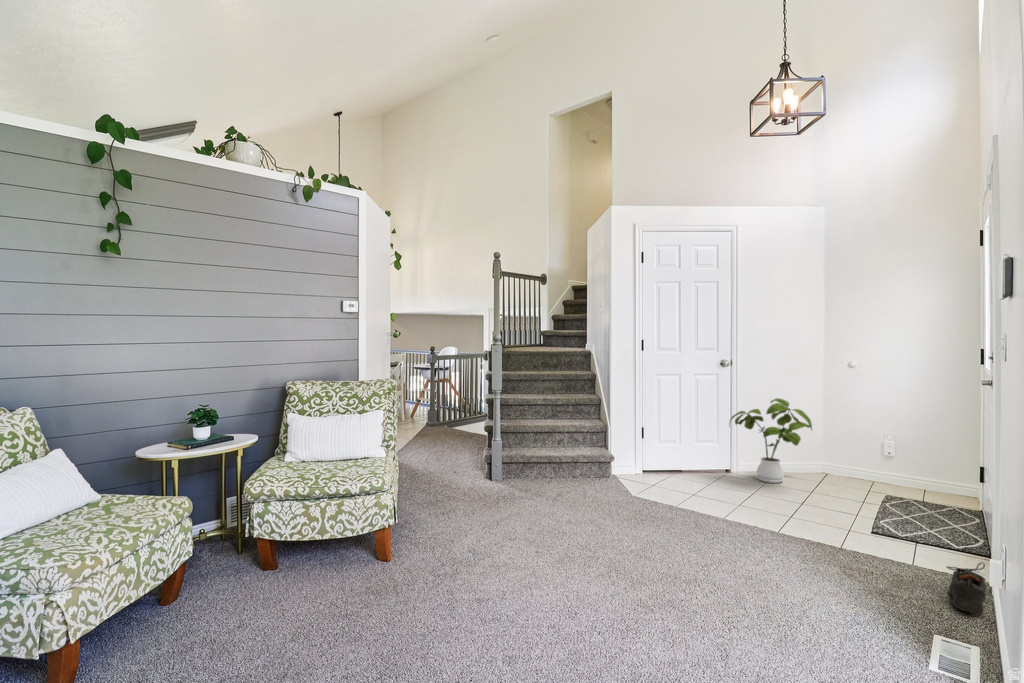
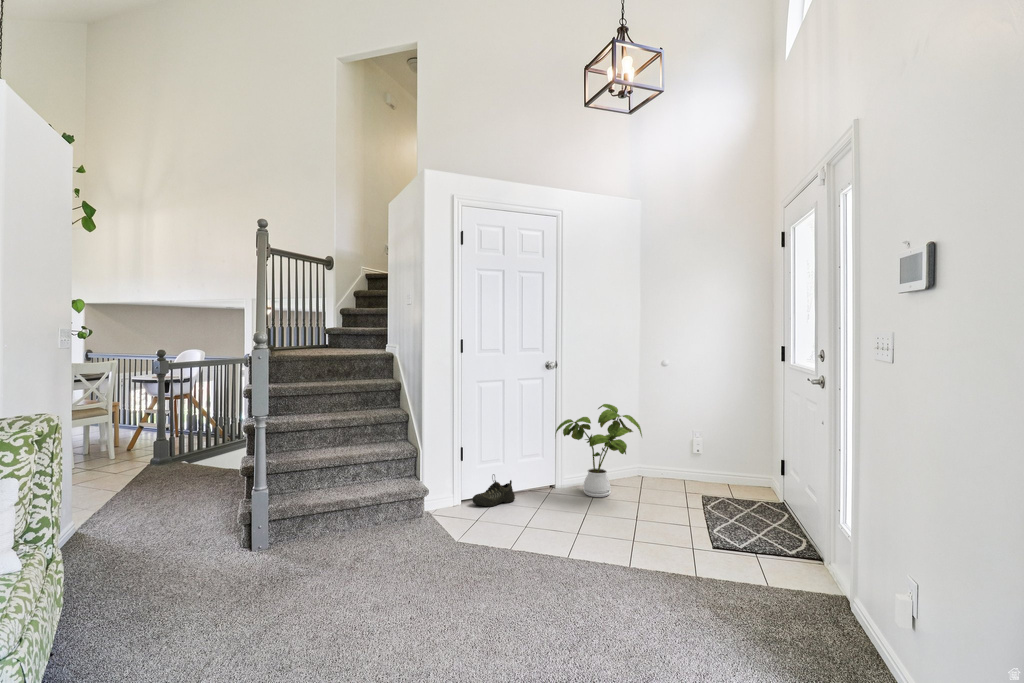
shoe: present [947,563,986,615] -> present [472,474,515,506]

